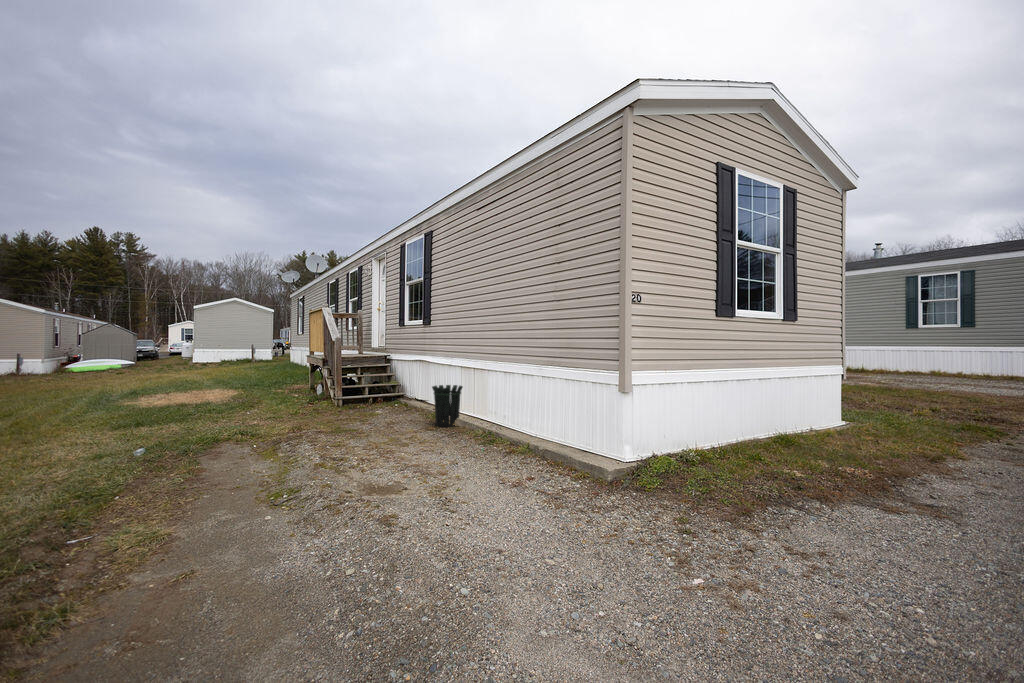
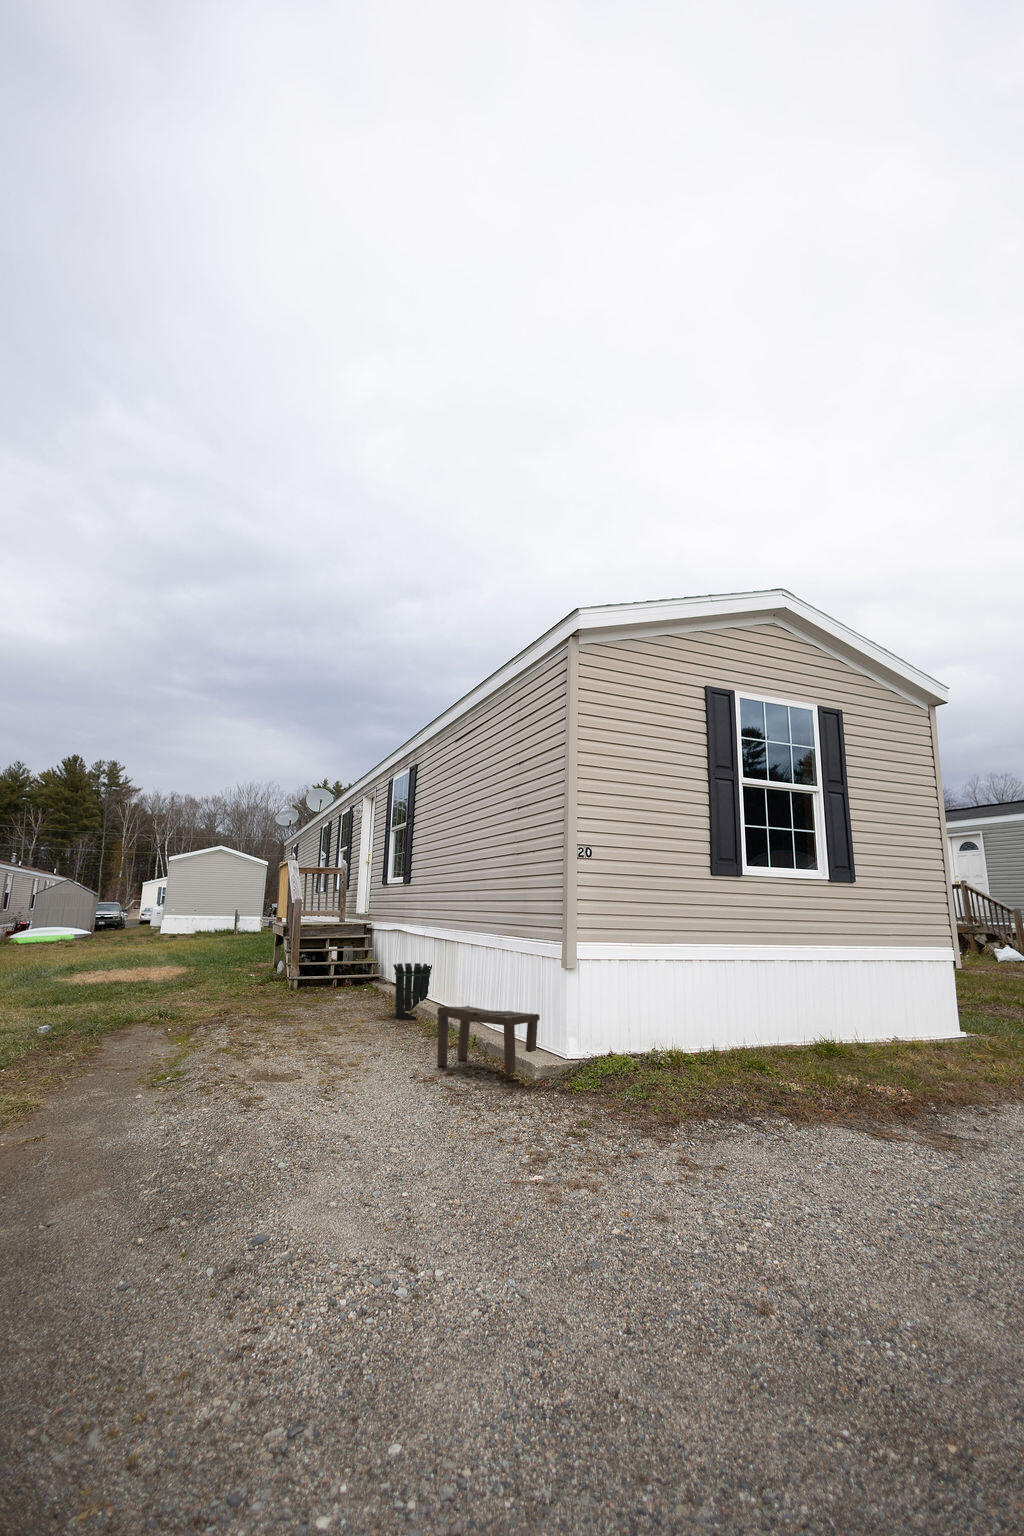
bench: none [510,421,597,480] -> present [437,1006,540,1081]

